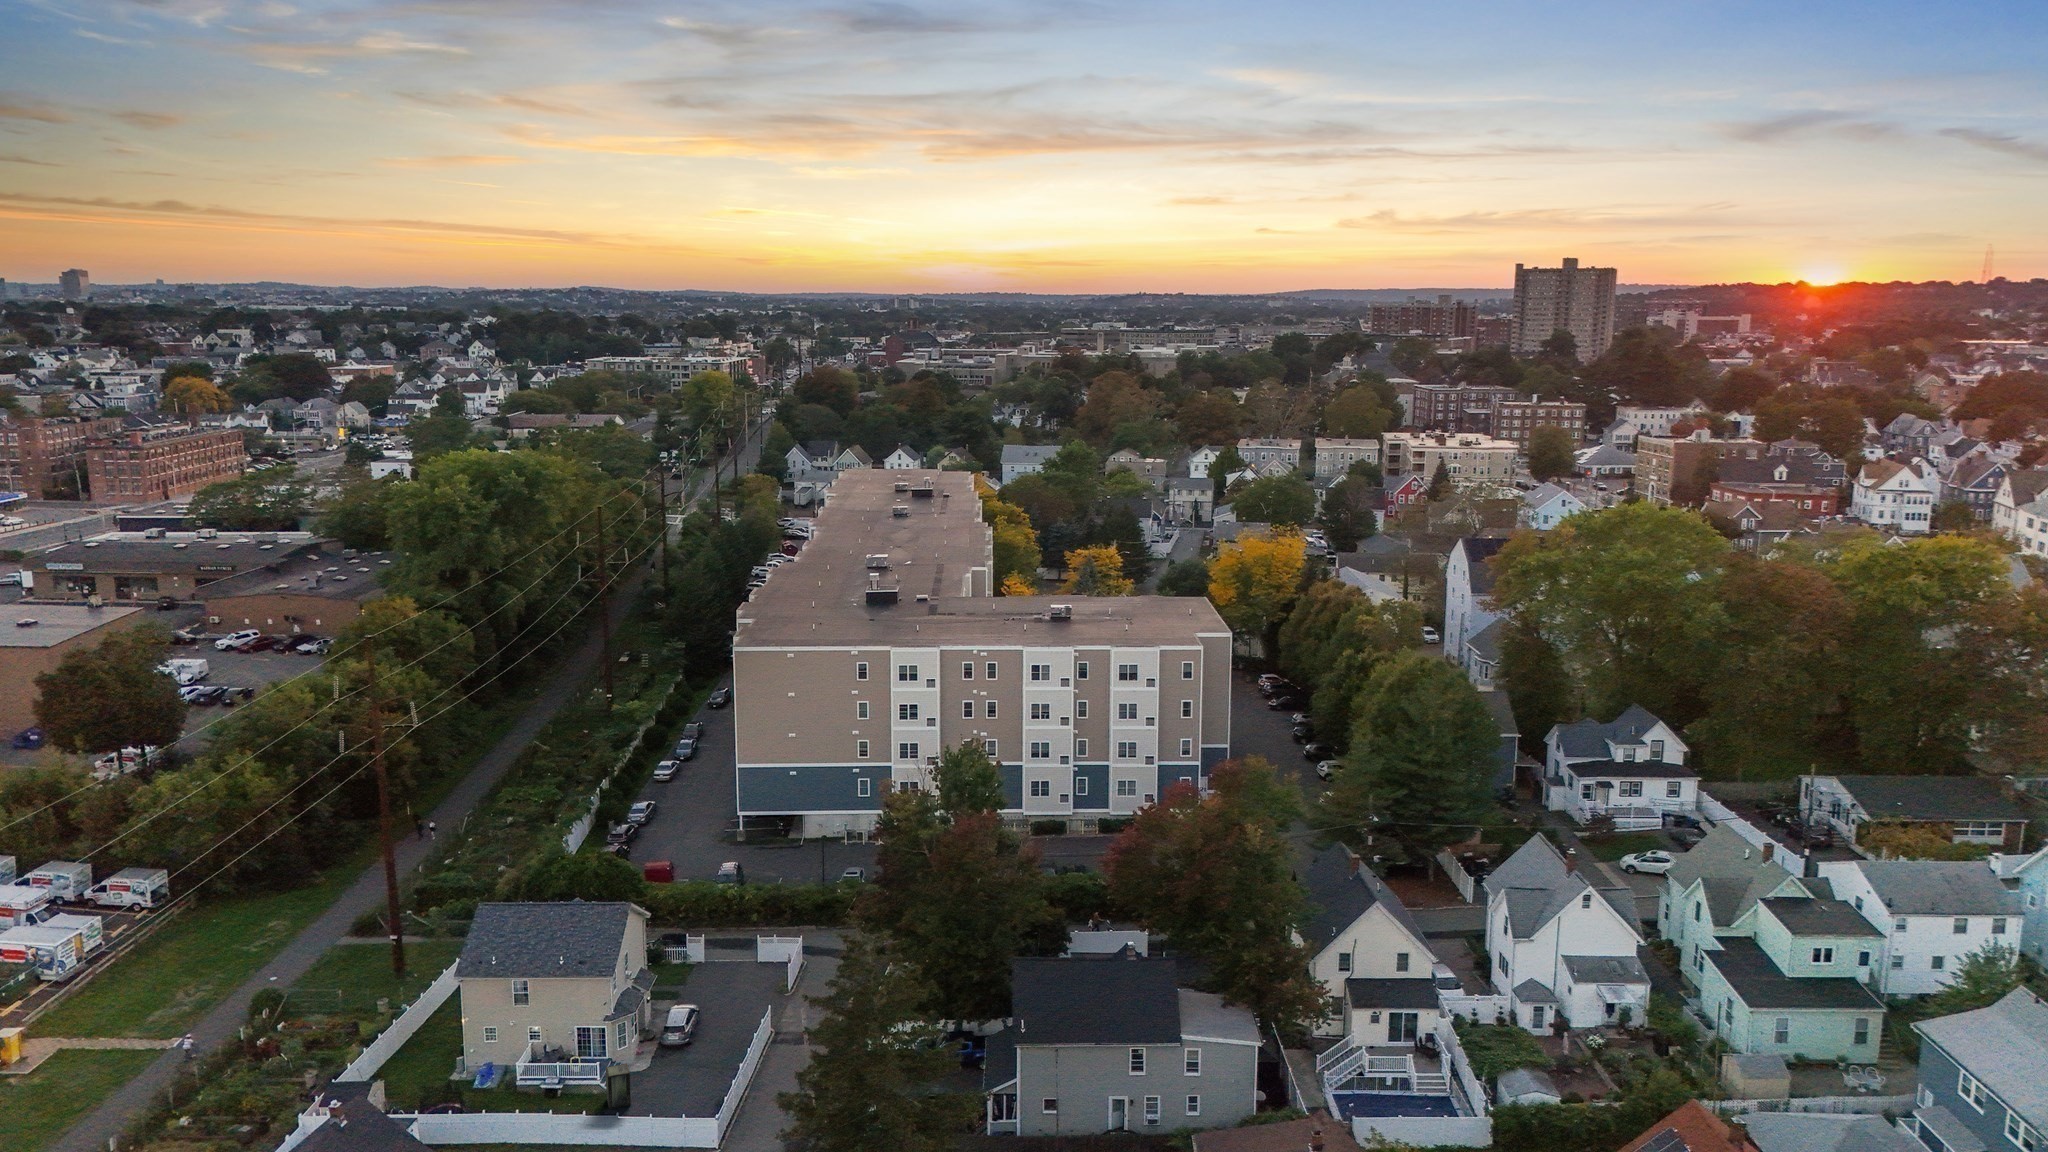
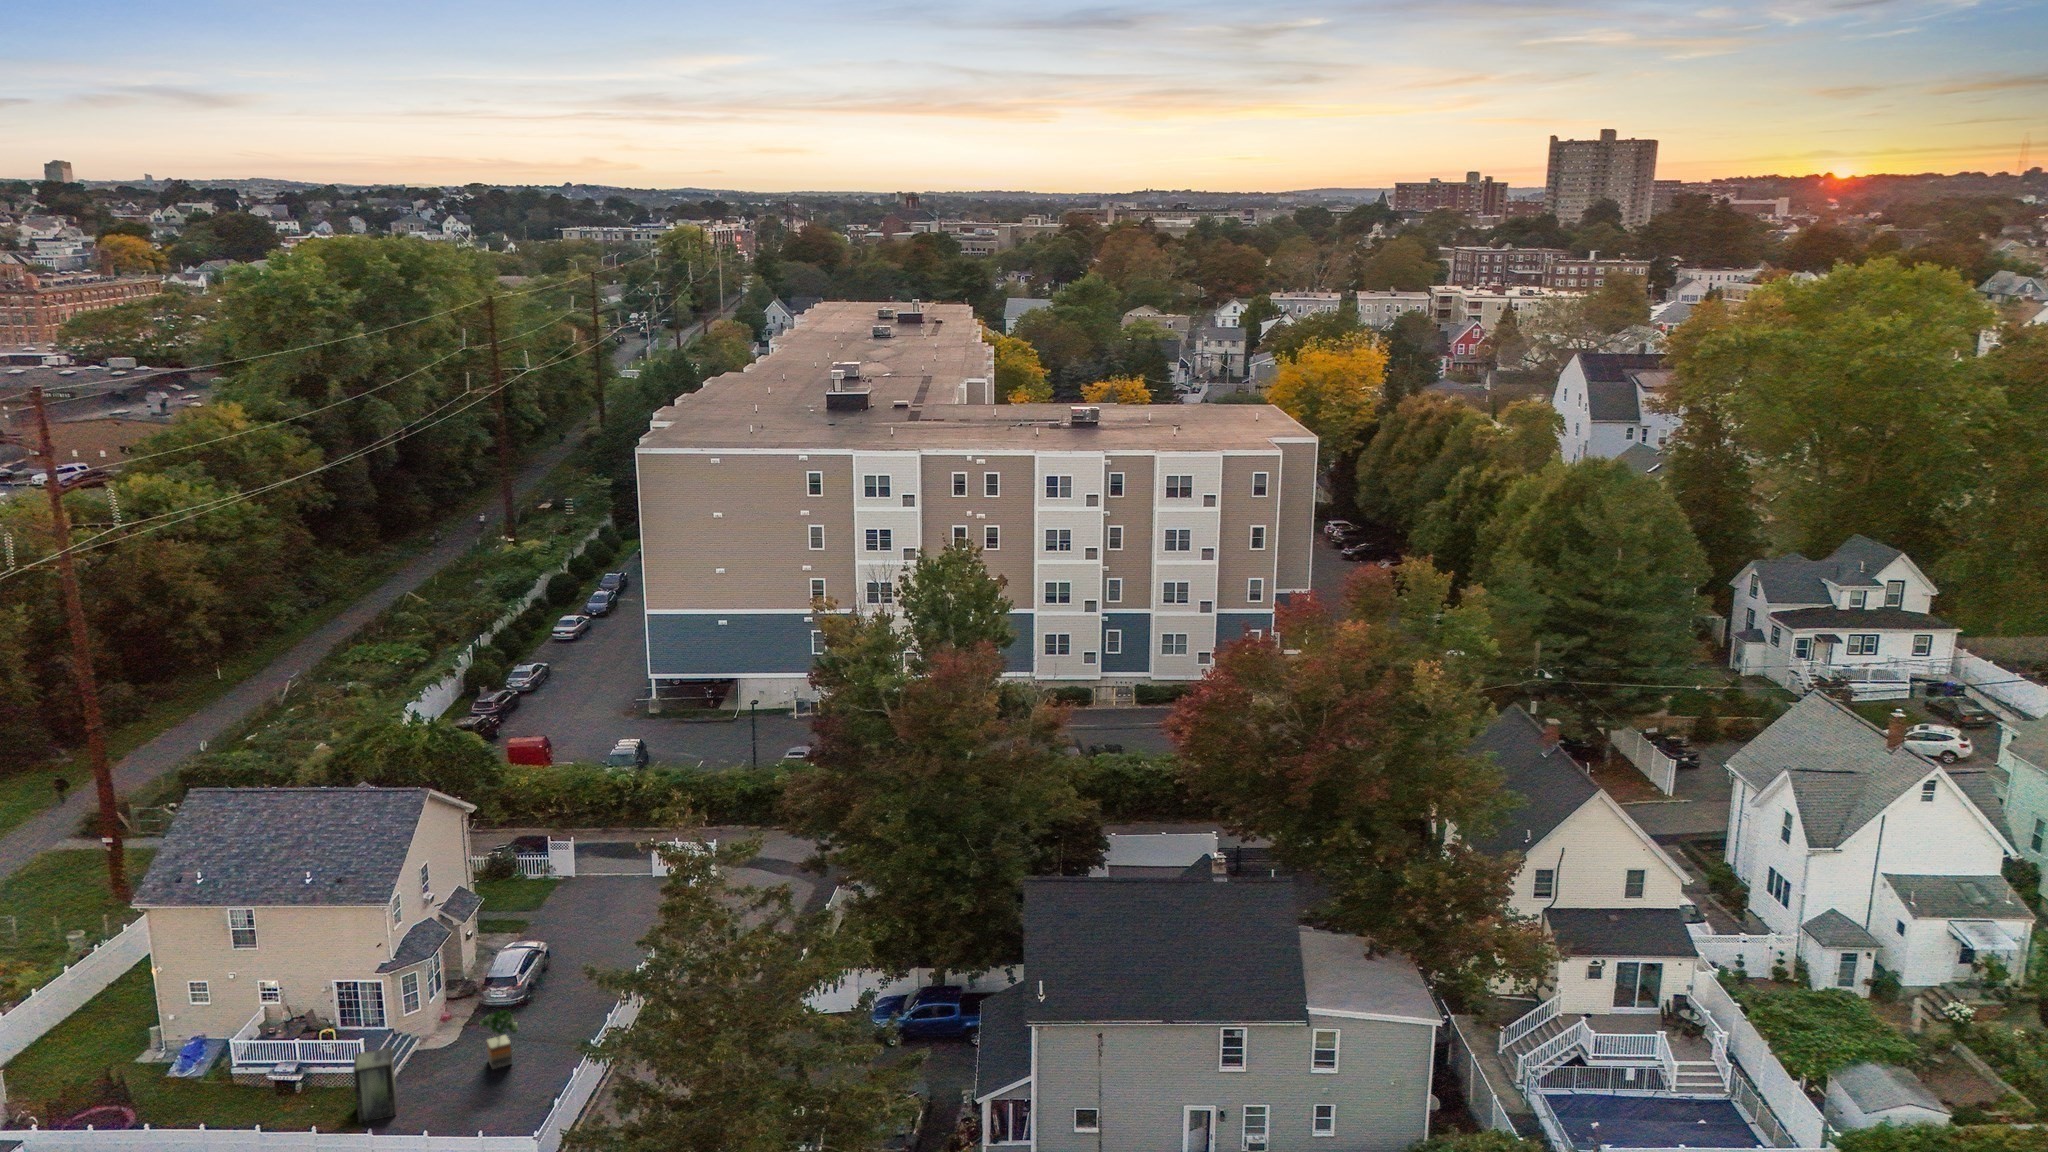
potted tree: none [674,1042,699,1080] -> present [479,1010,518,1069]

